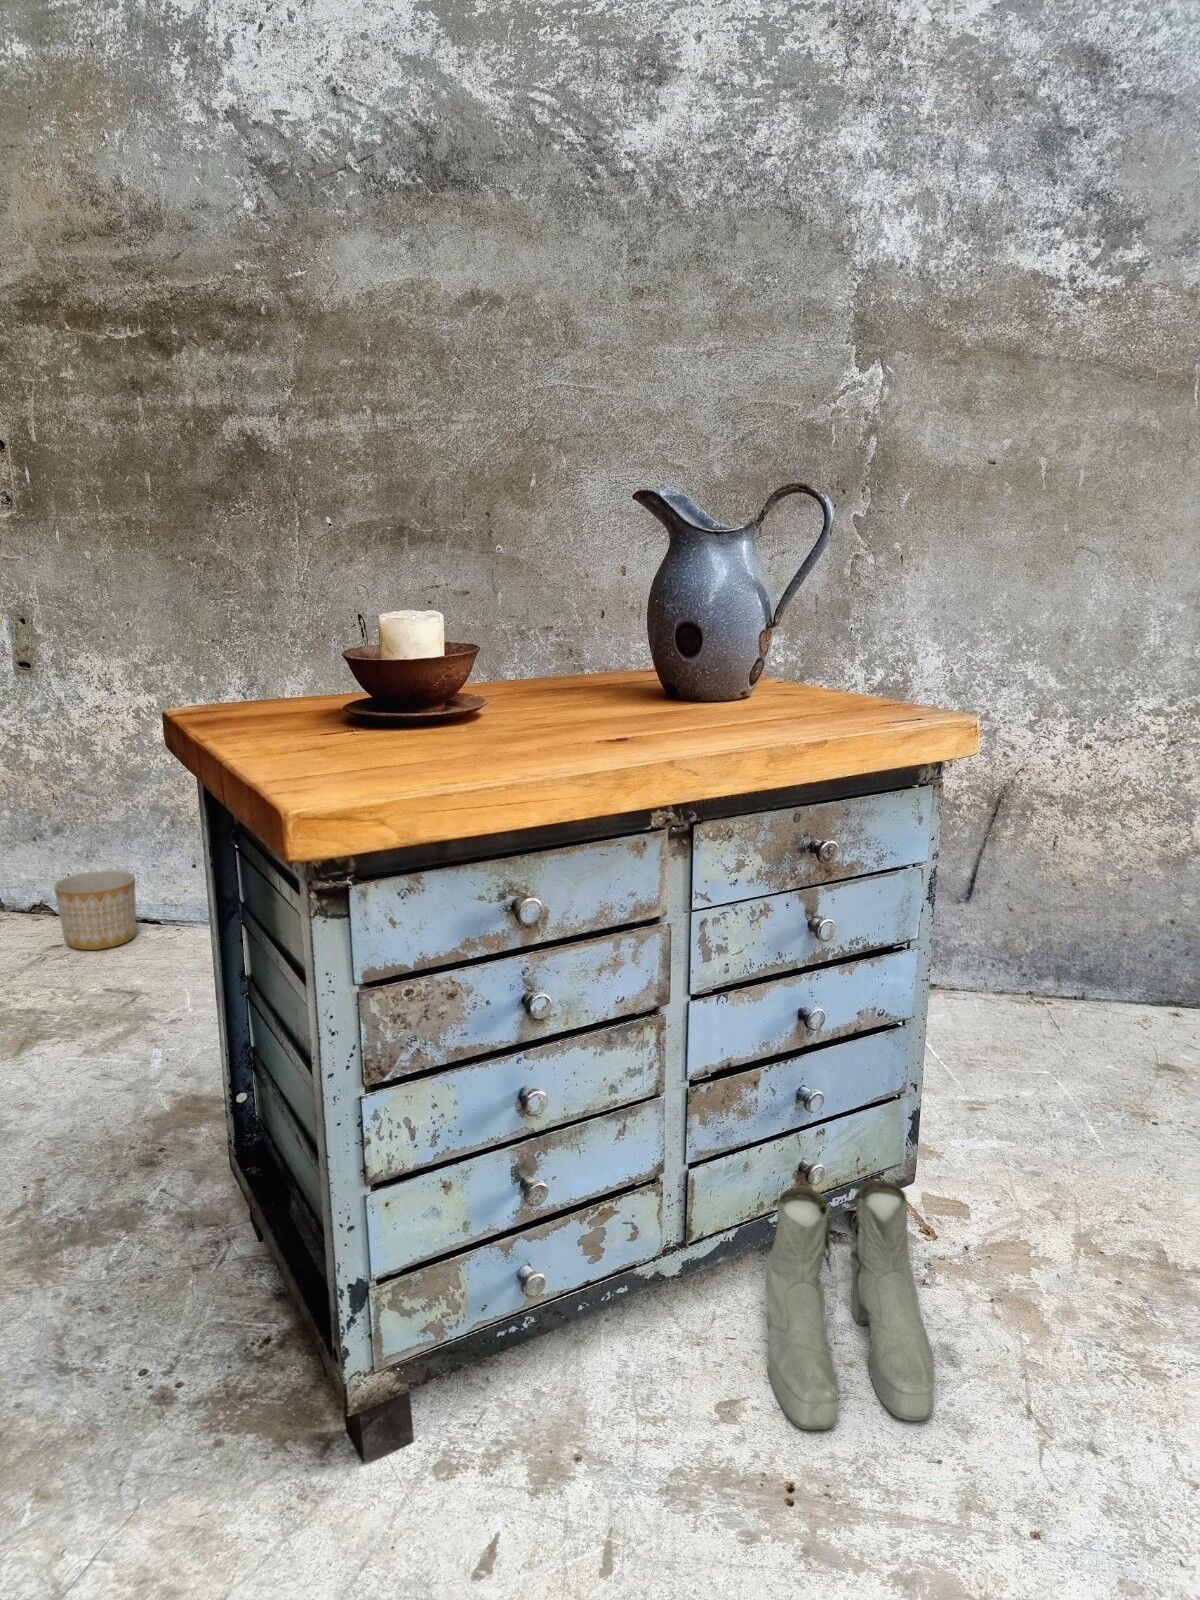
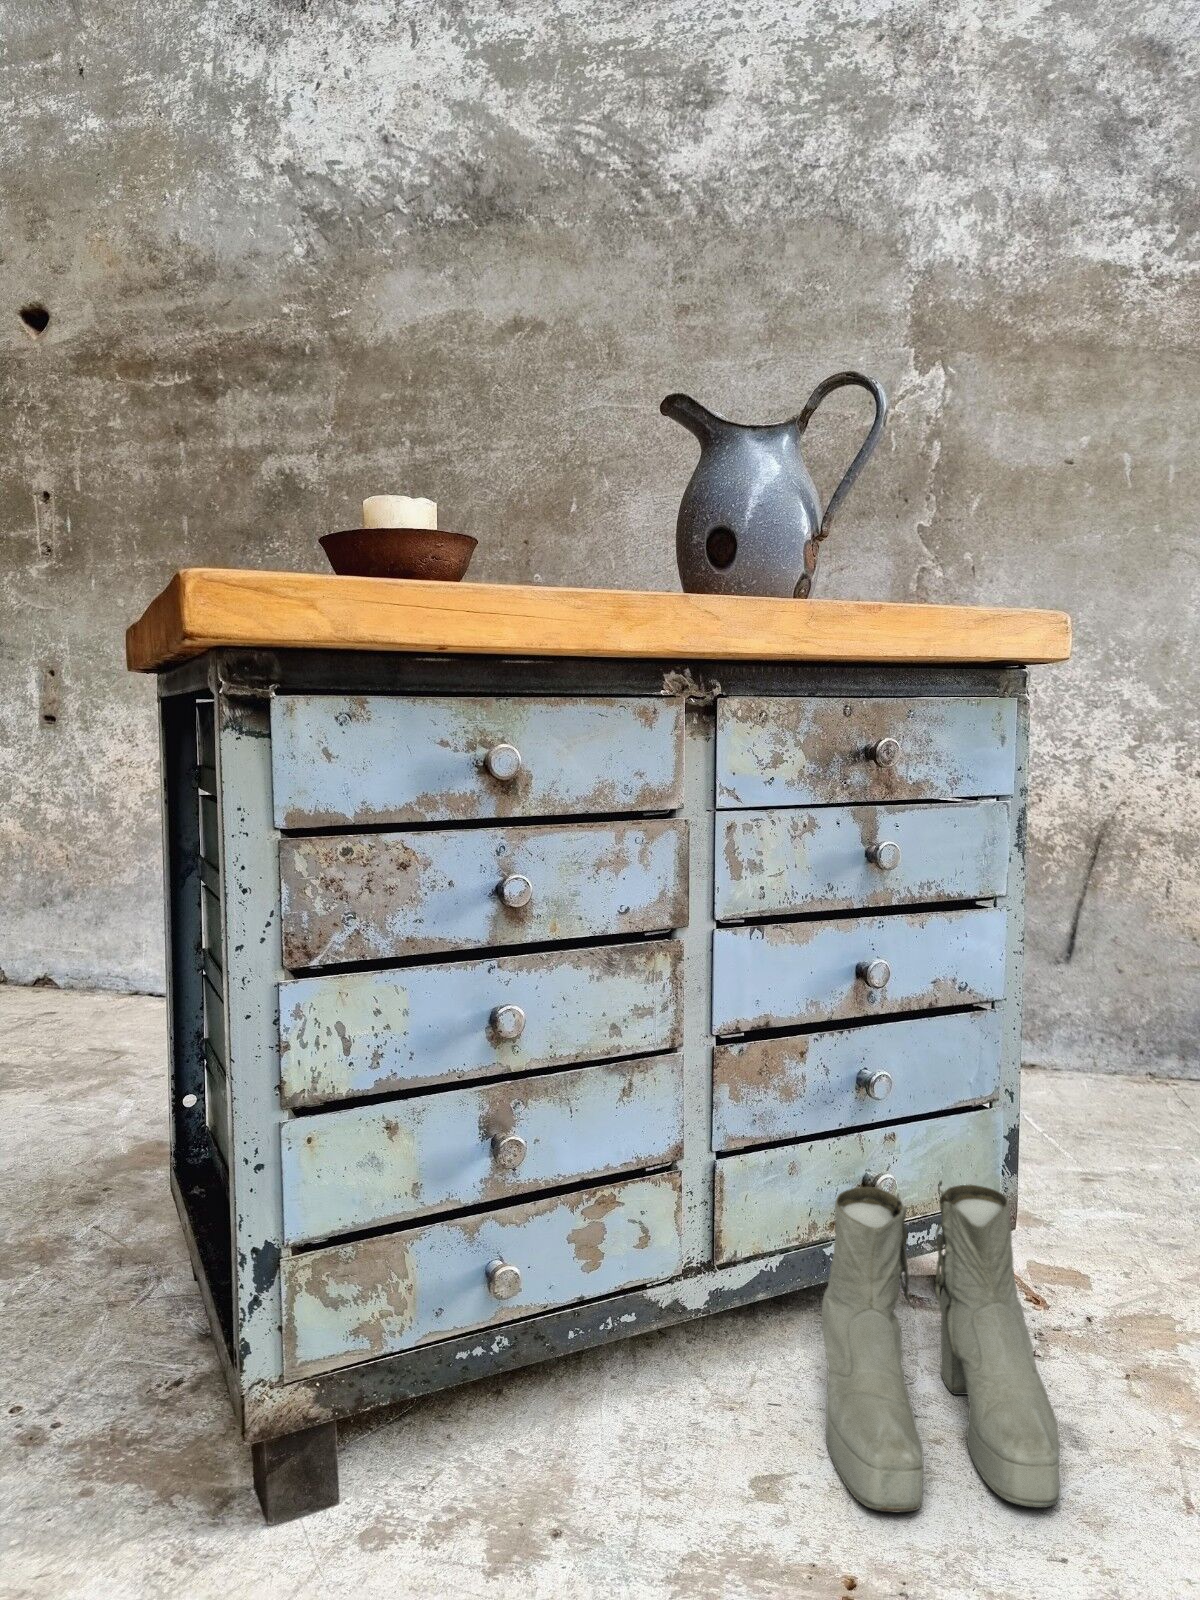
planter: present [54,871,136,950] -> none [52,929,140,1010]

